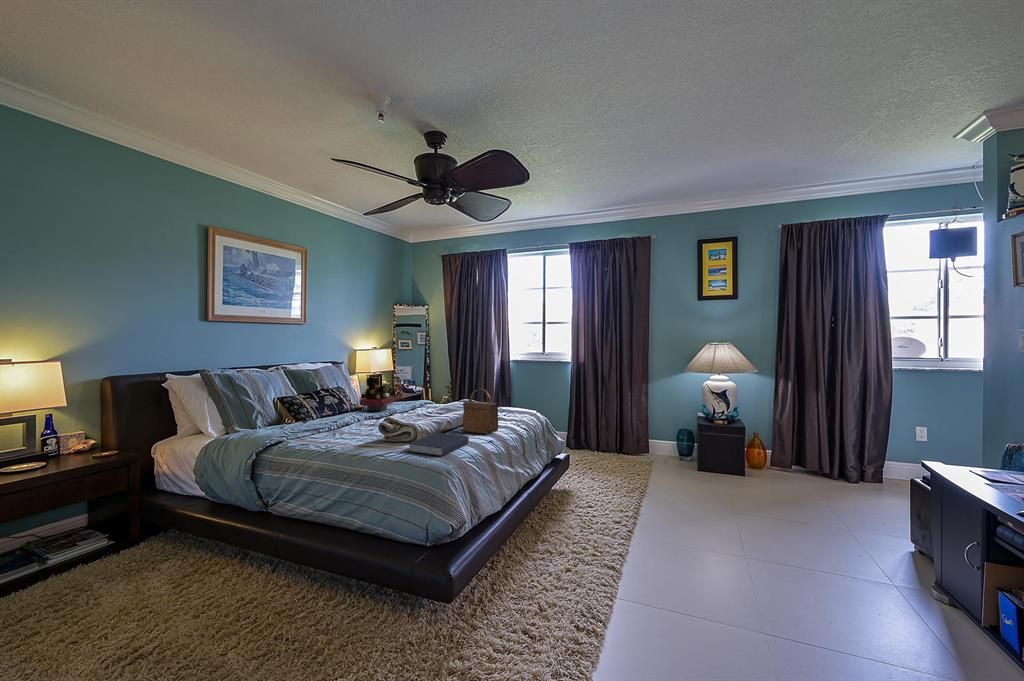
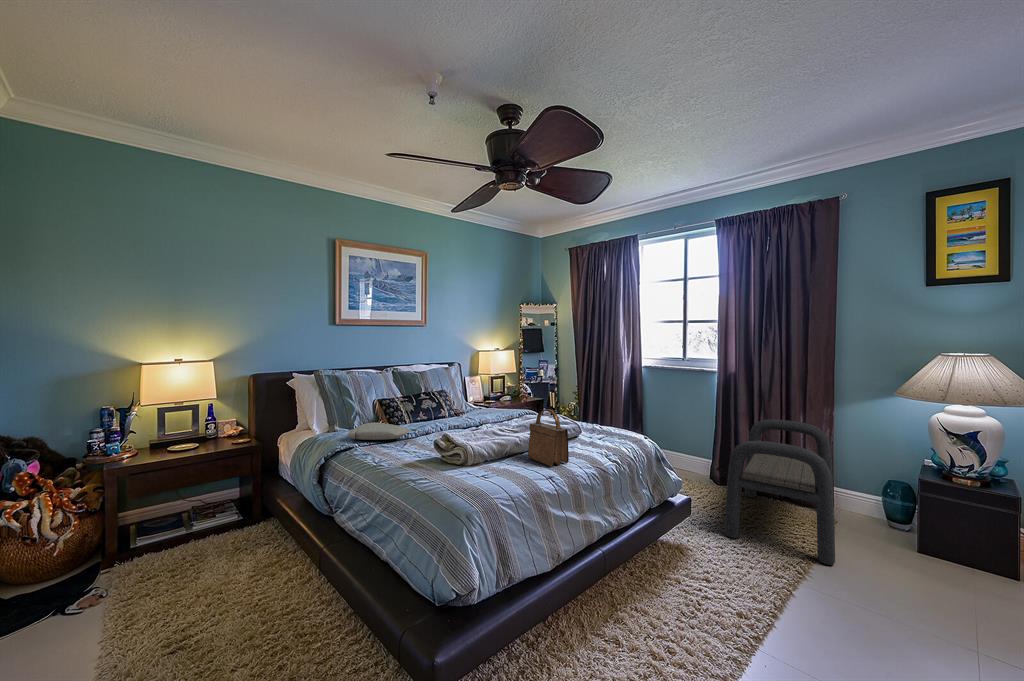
teddy bear: present [359,377,395,411] -> none [451,383,488,420]
bench: none [592,394,660,485] -> present [725,419,835,565]
pillow: none [270,417,337,434] -> present [348,422,409,440]
book: present [408,433,469,456] -> none [444,459,518,493]

